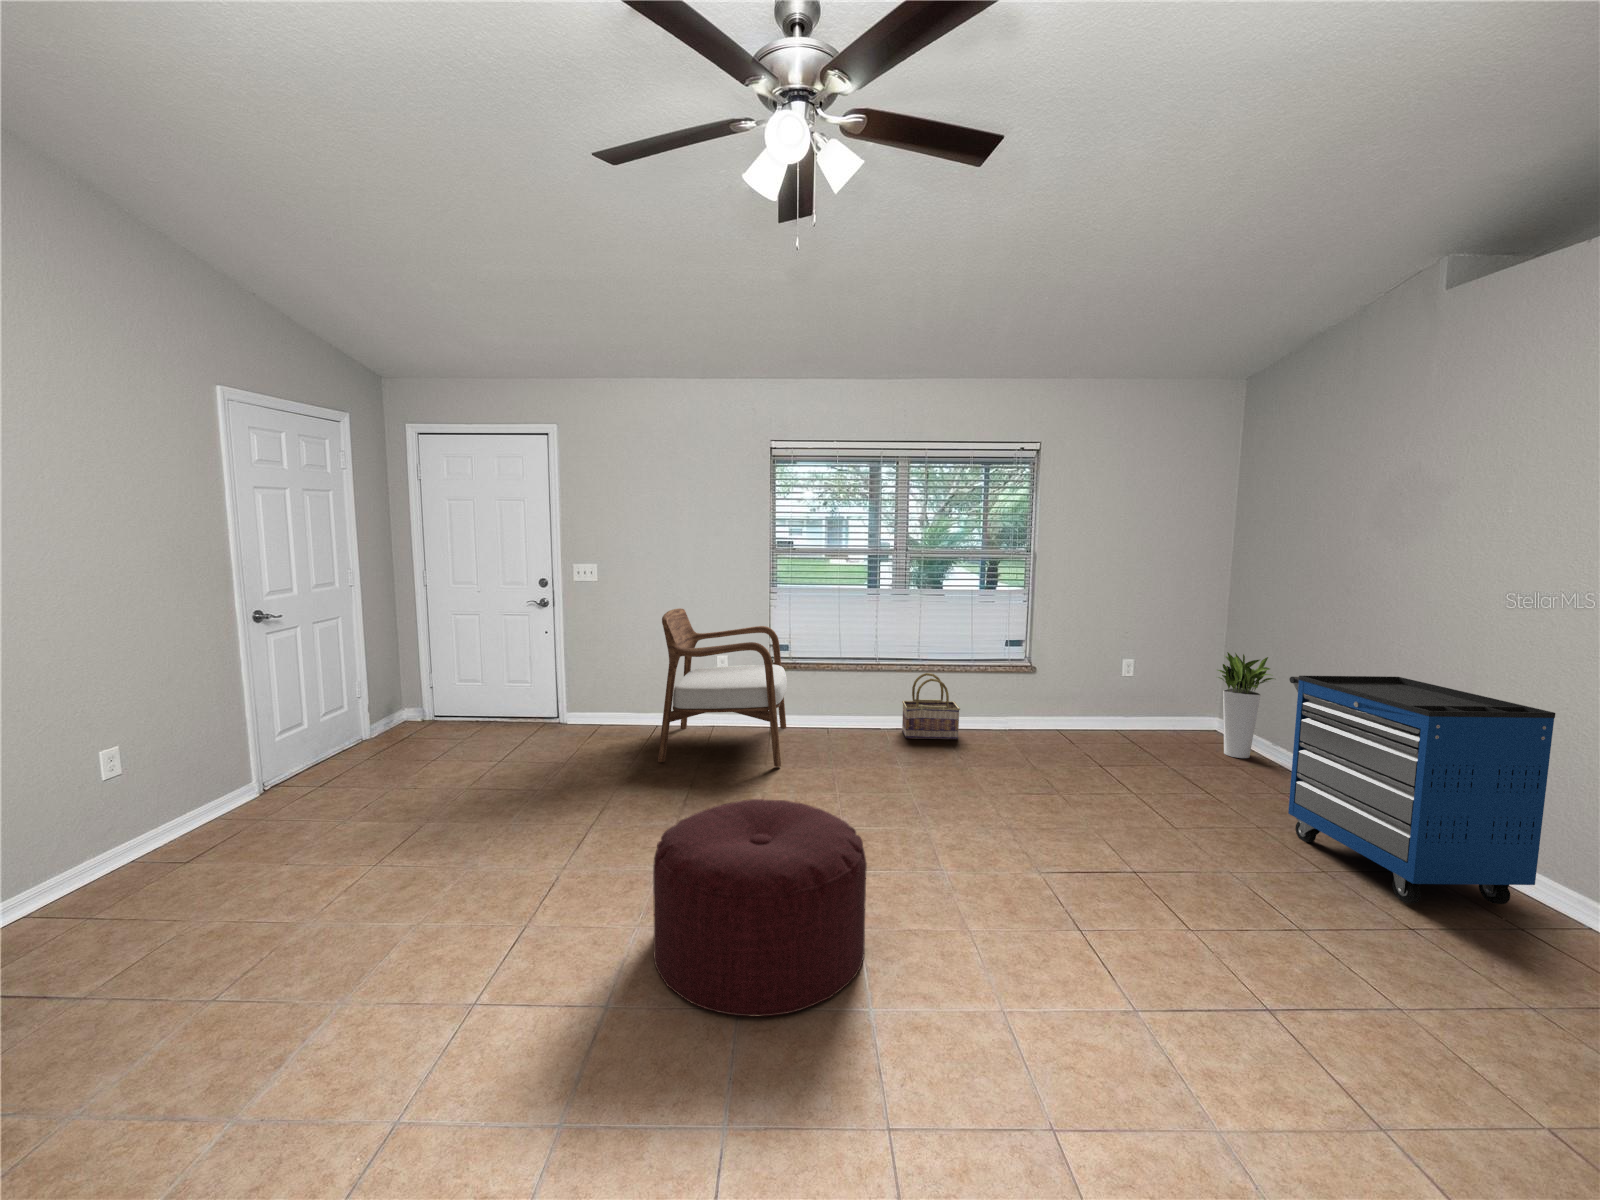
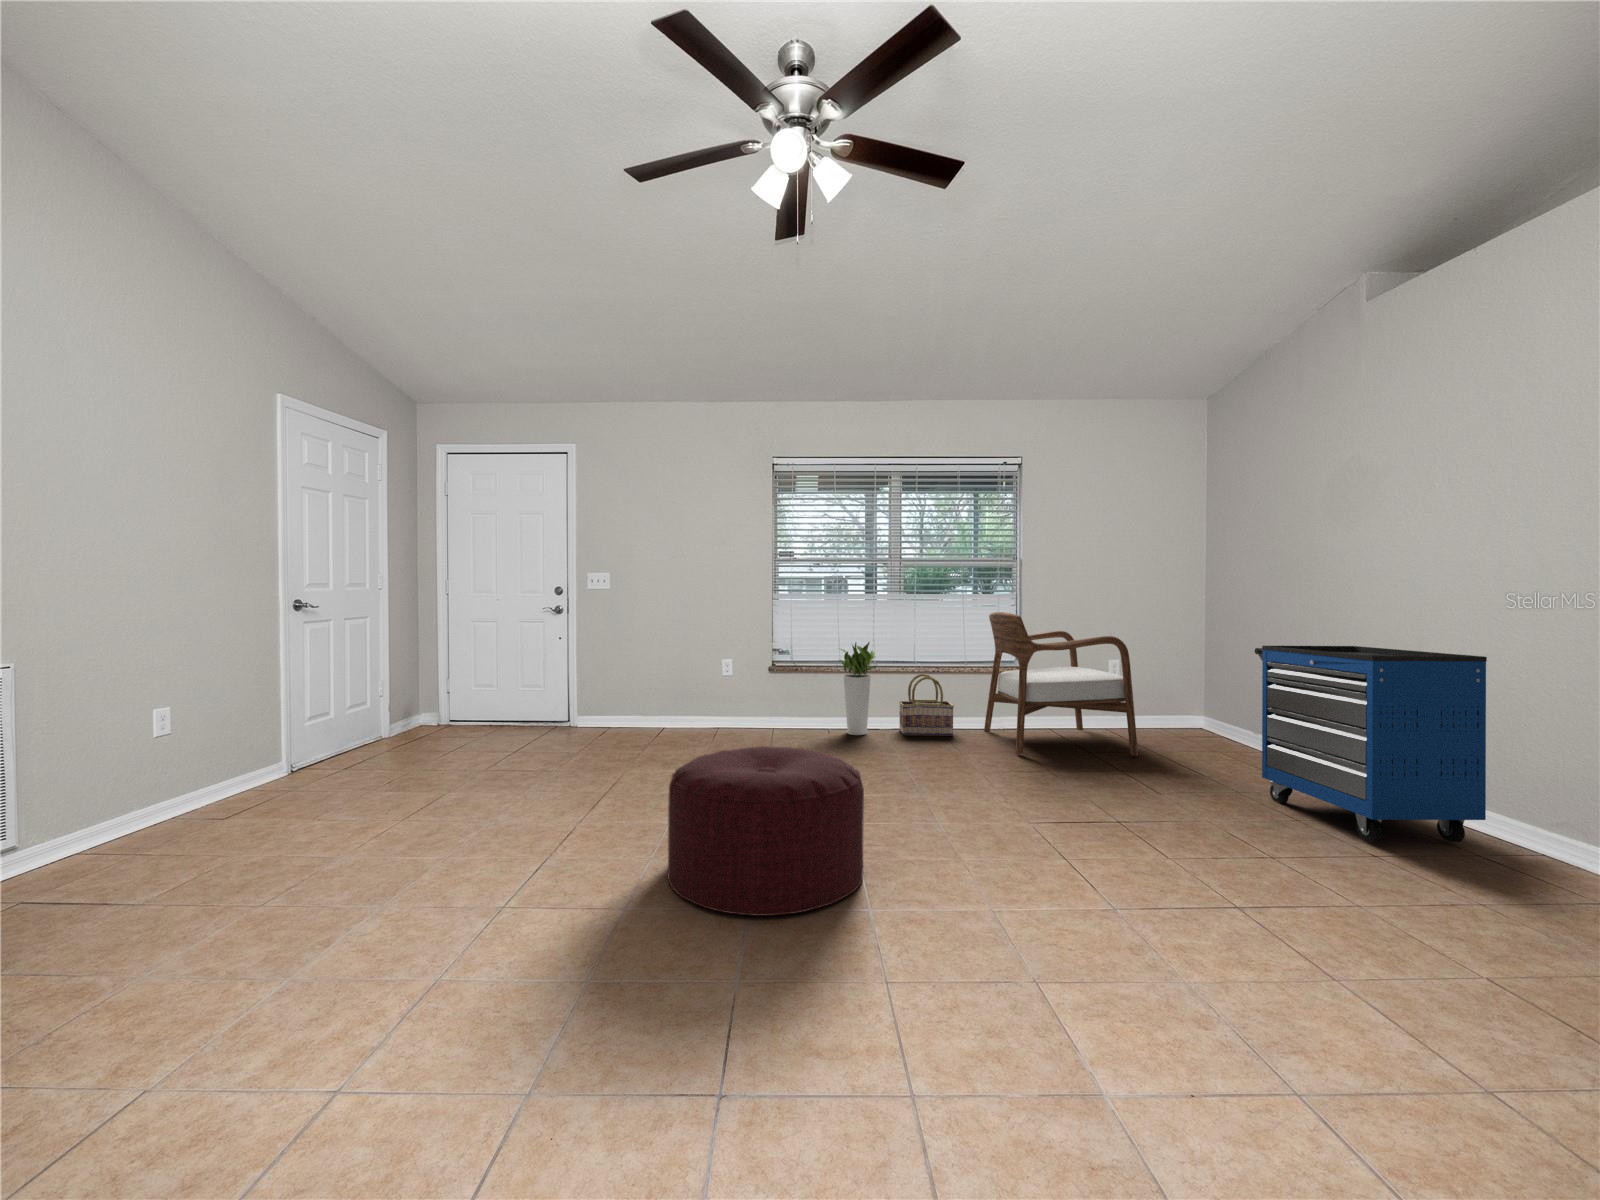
armchair: present [658,608,787,767] -> present [984,612,1138,756]
planter: present [1218,652,1274,758] -> present [839,642,876,735]

